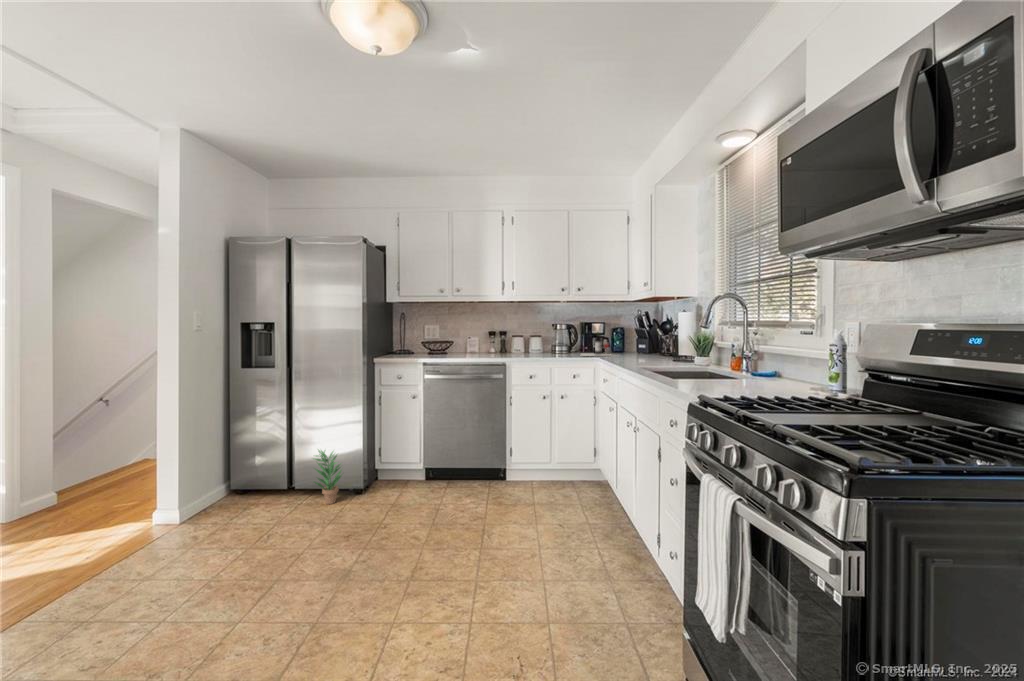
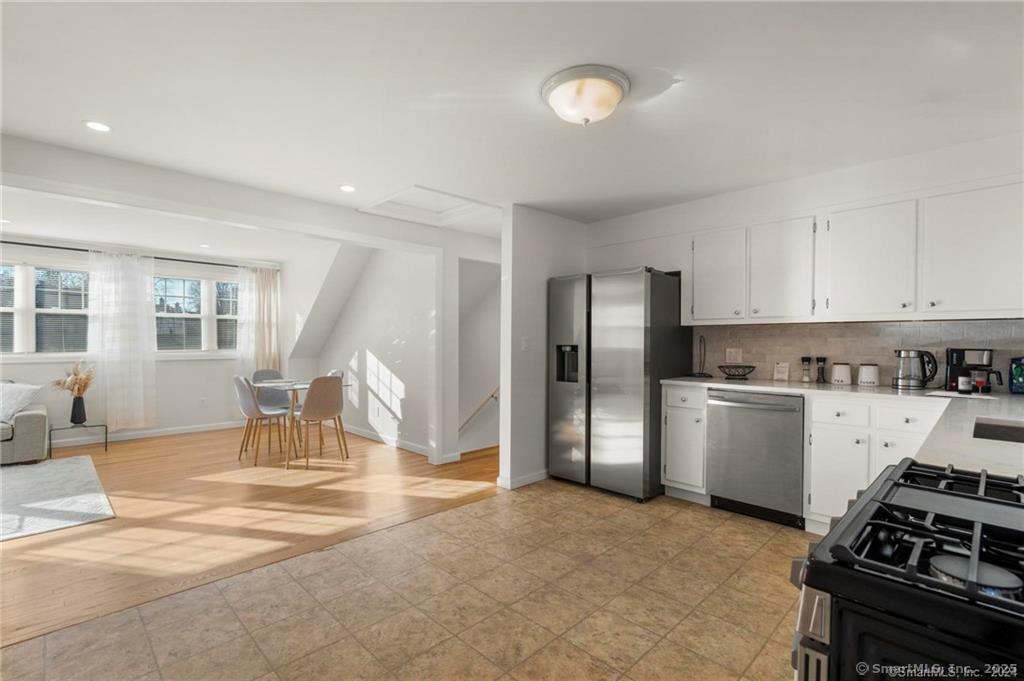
potted plant: present [314,450,341,504] -> none [597,454,625,506]

